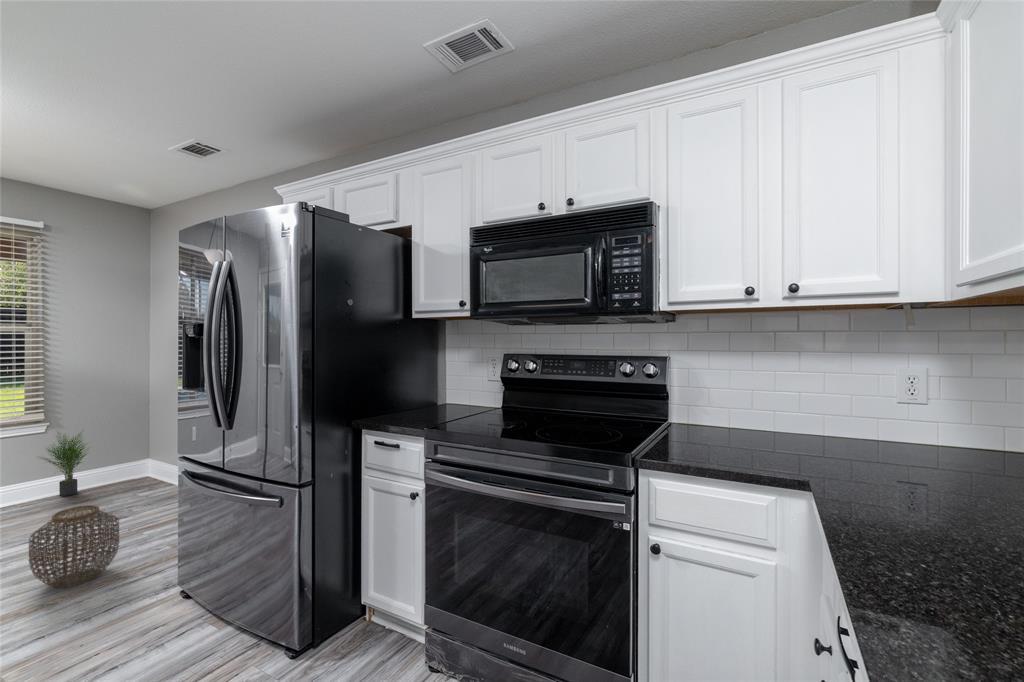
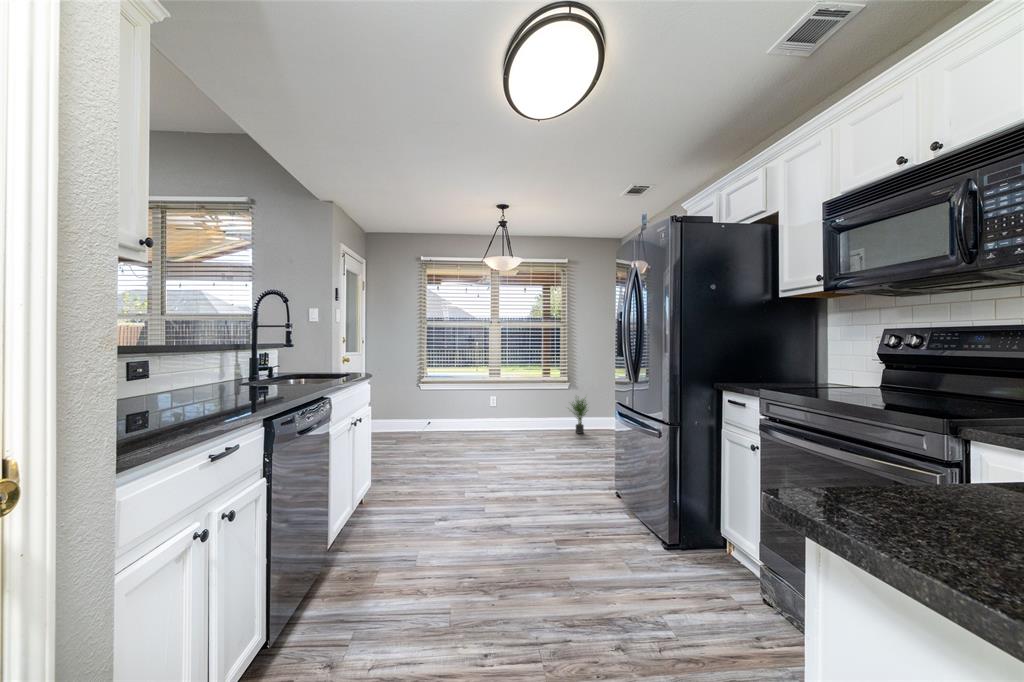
woven basket: present [29,505,119,588] -> none [554,430,592,474]

